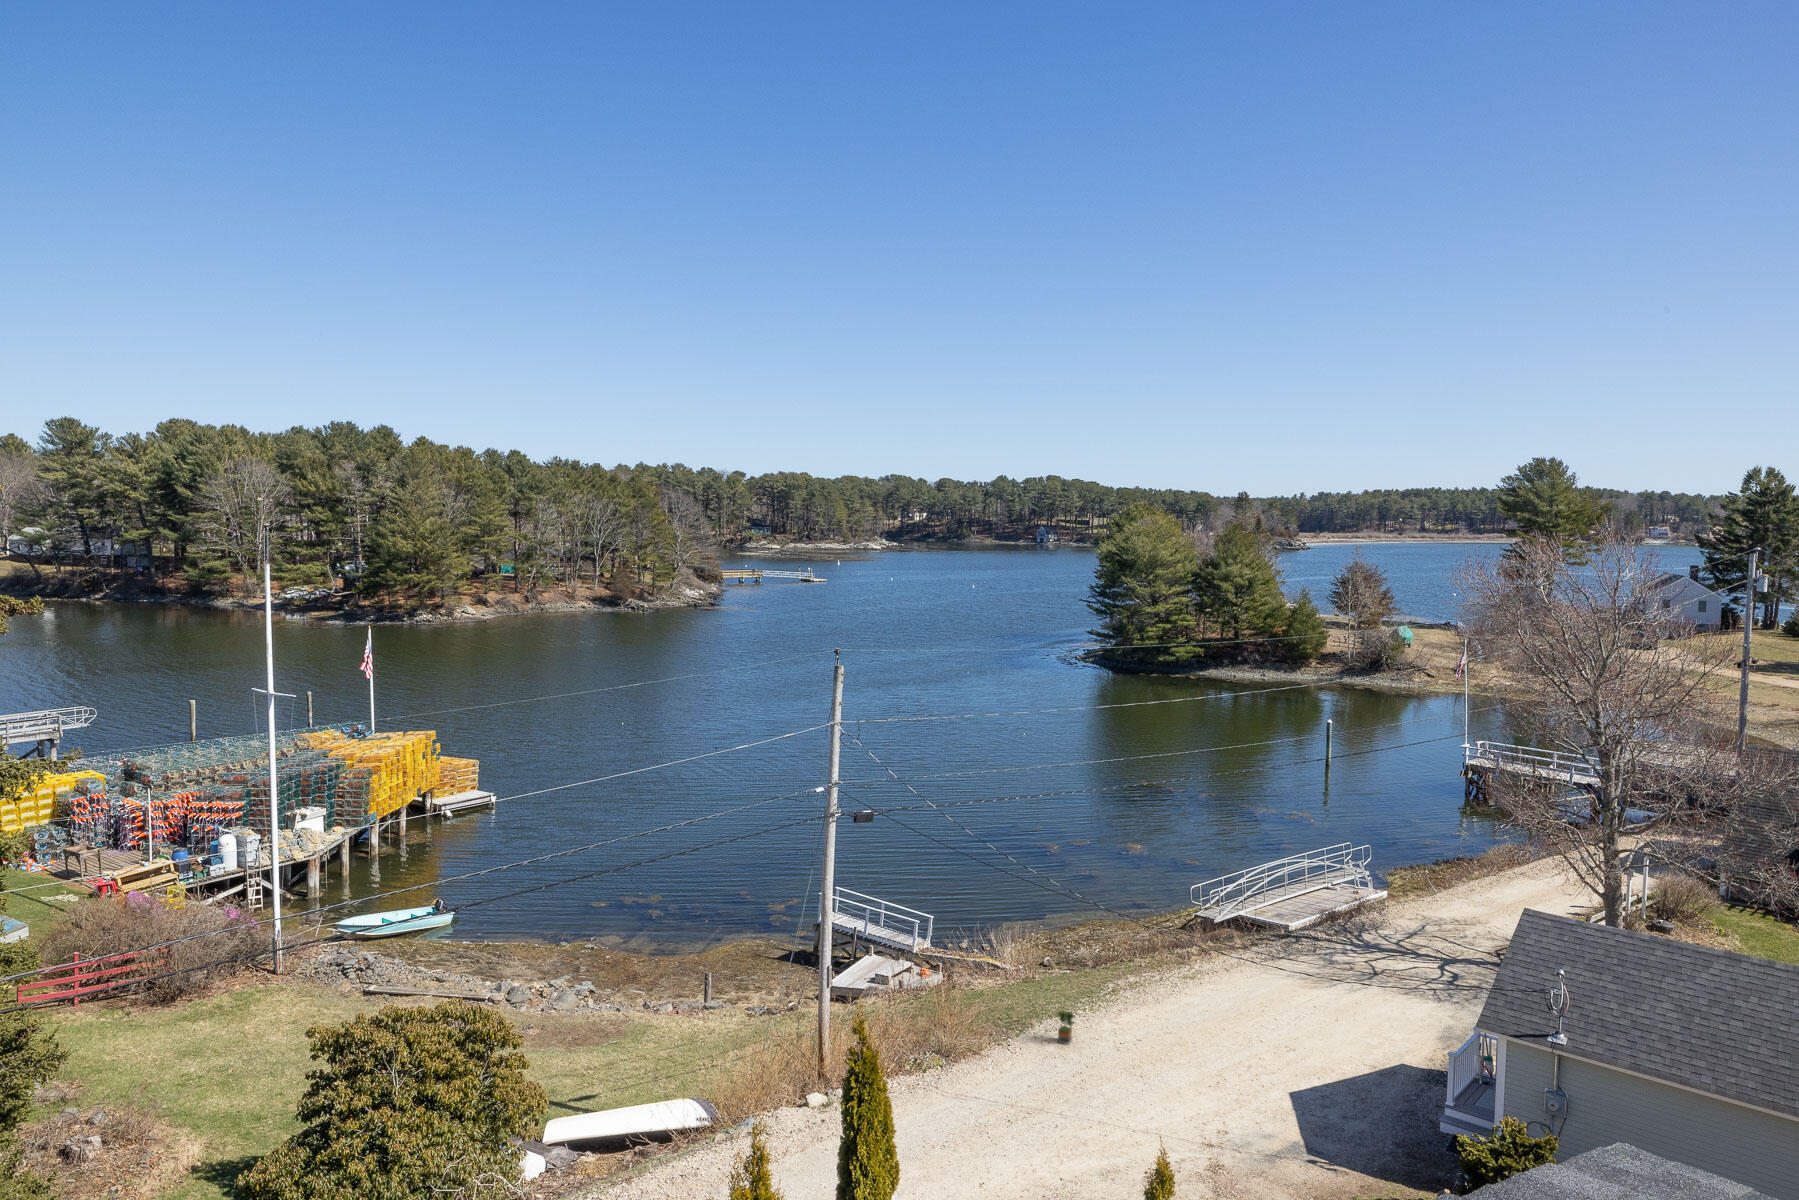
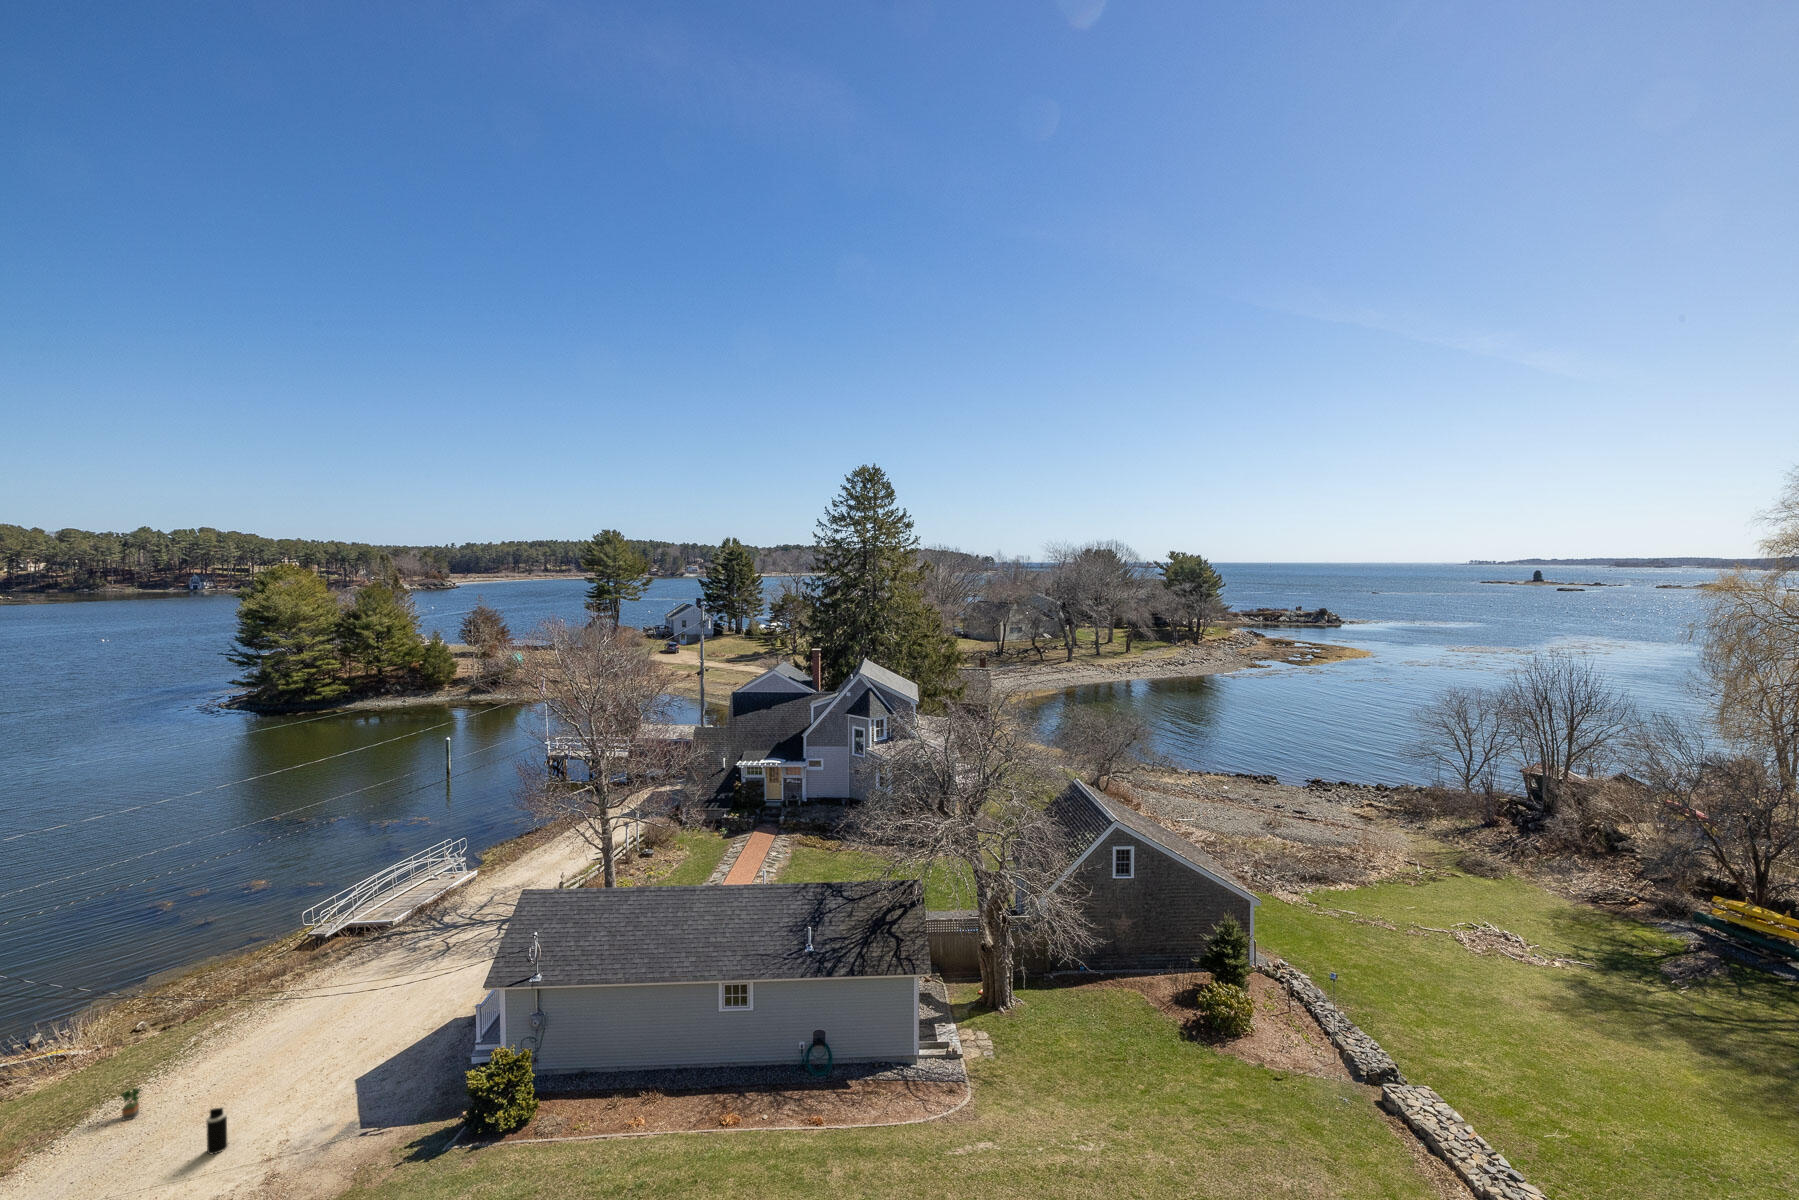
trash can: none [1142,1060,1162,1115] -> present [206,1108,227,1154]

